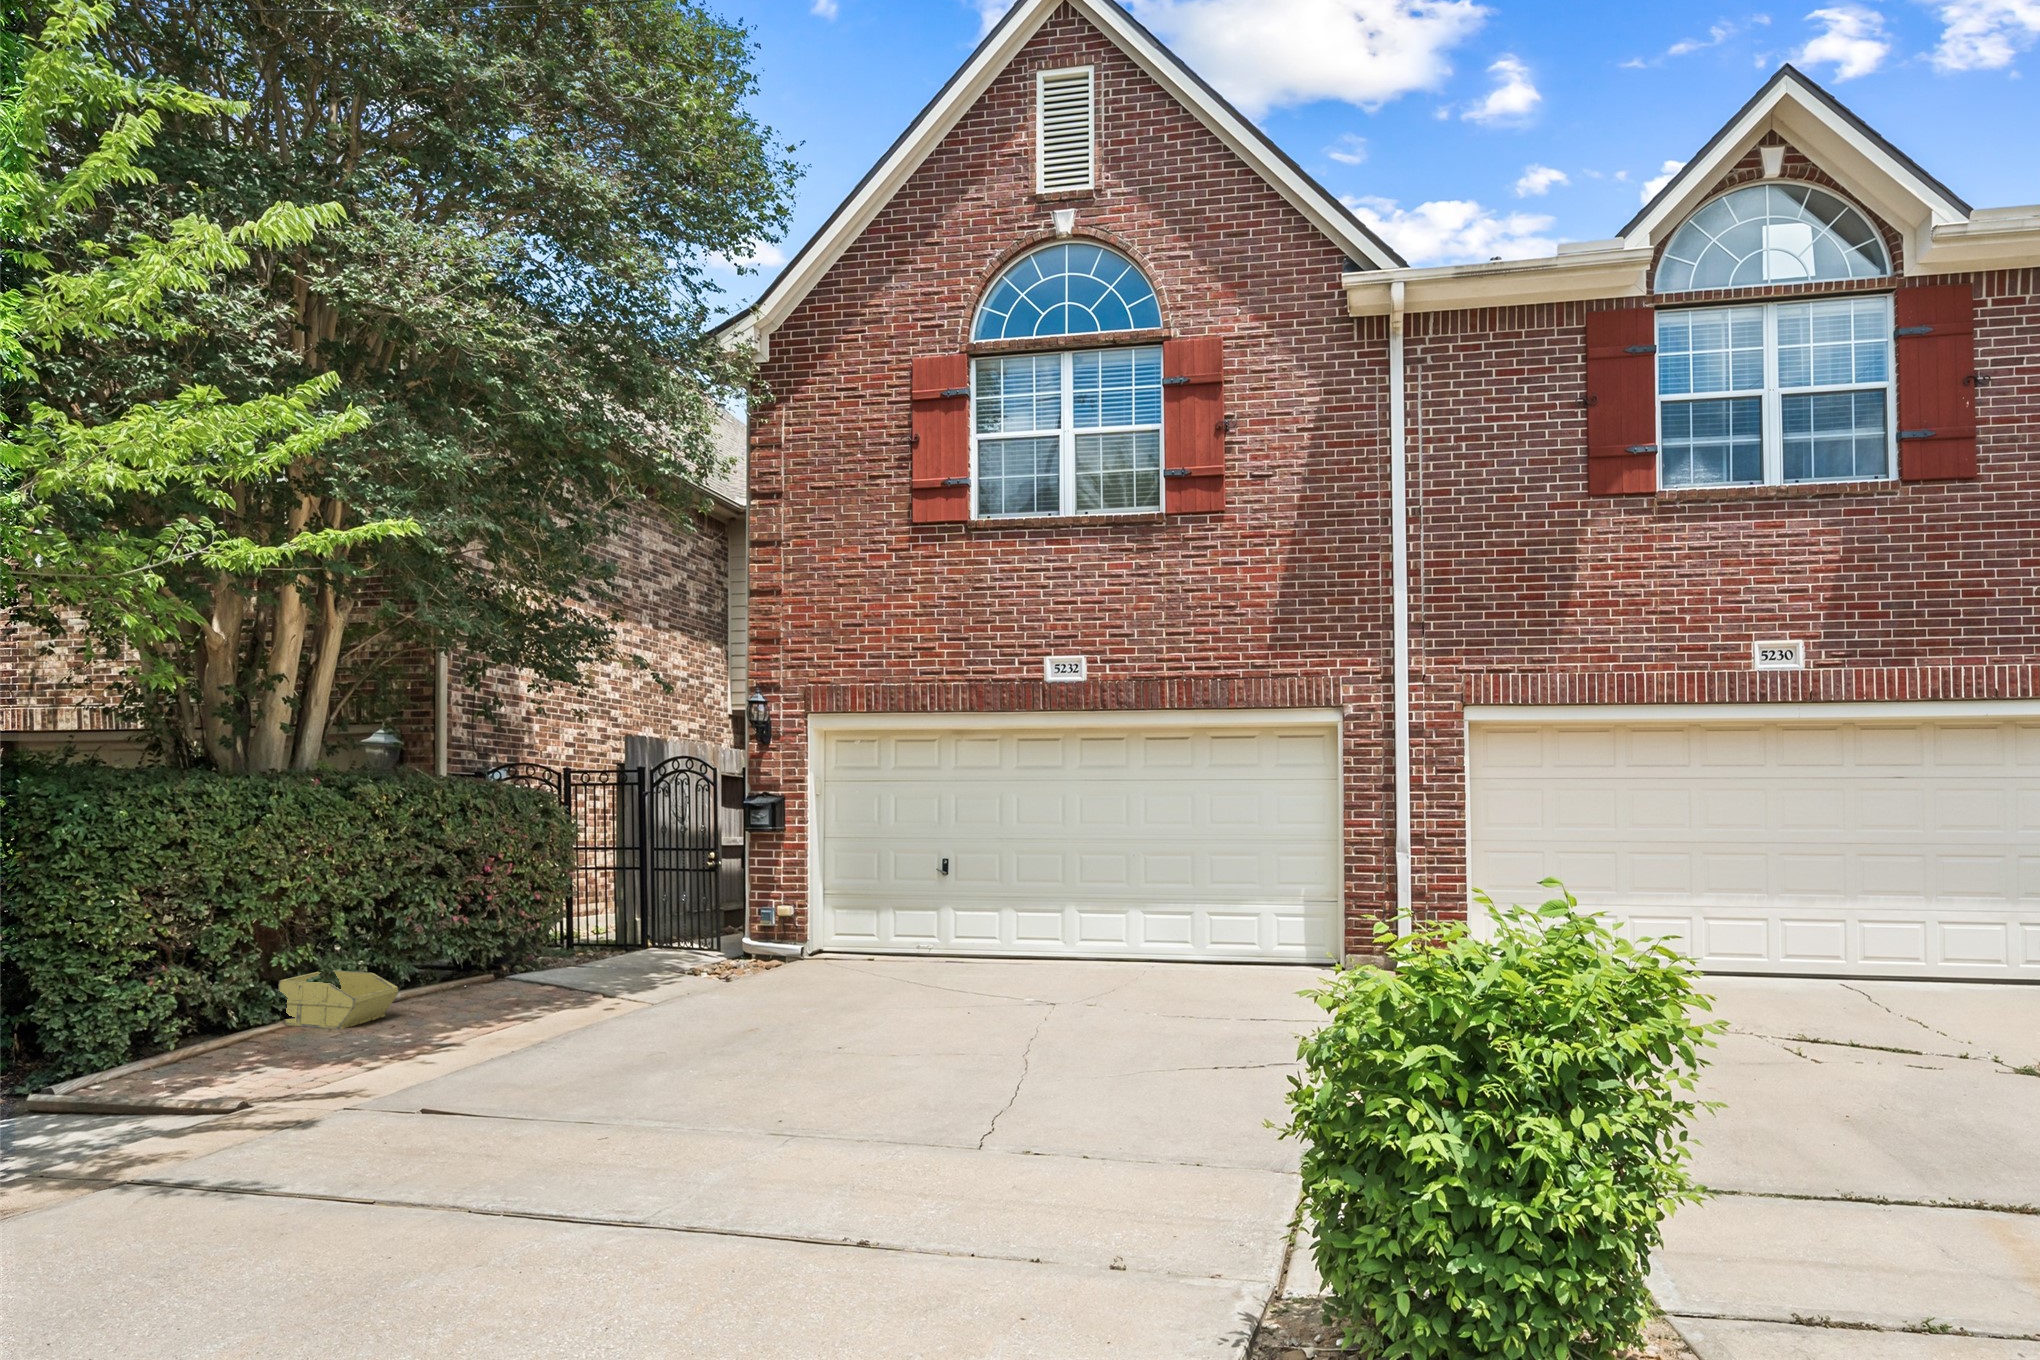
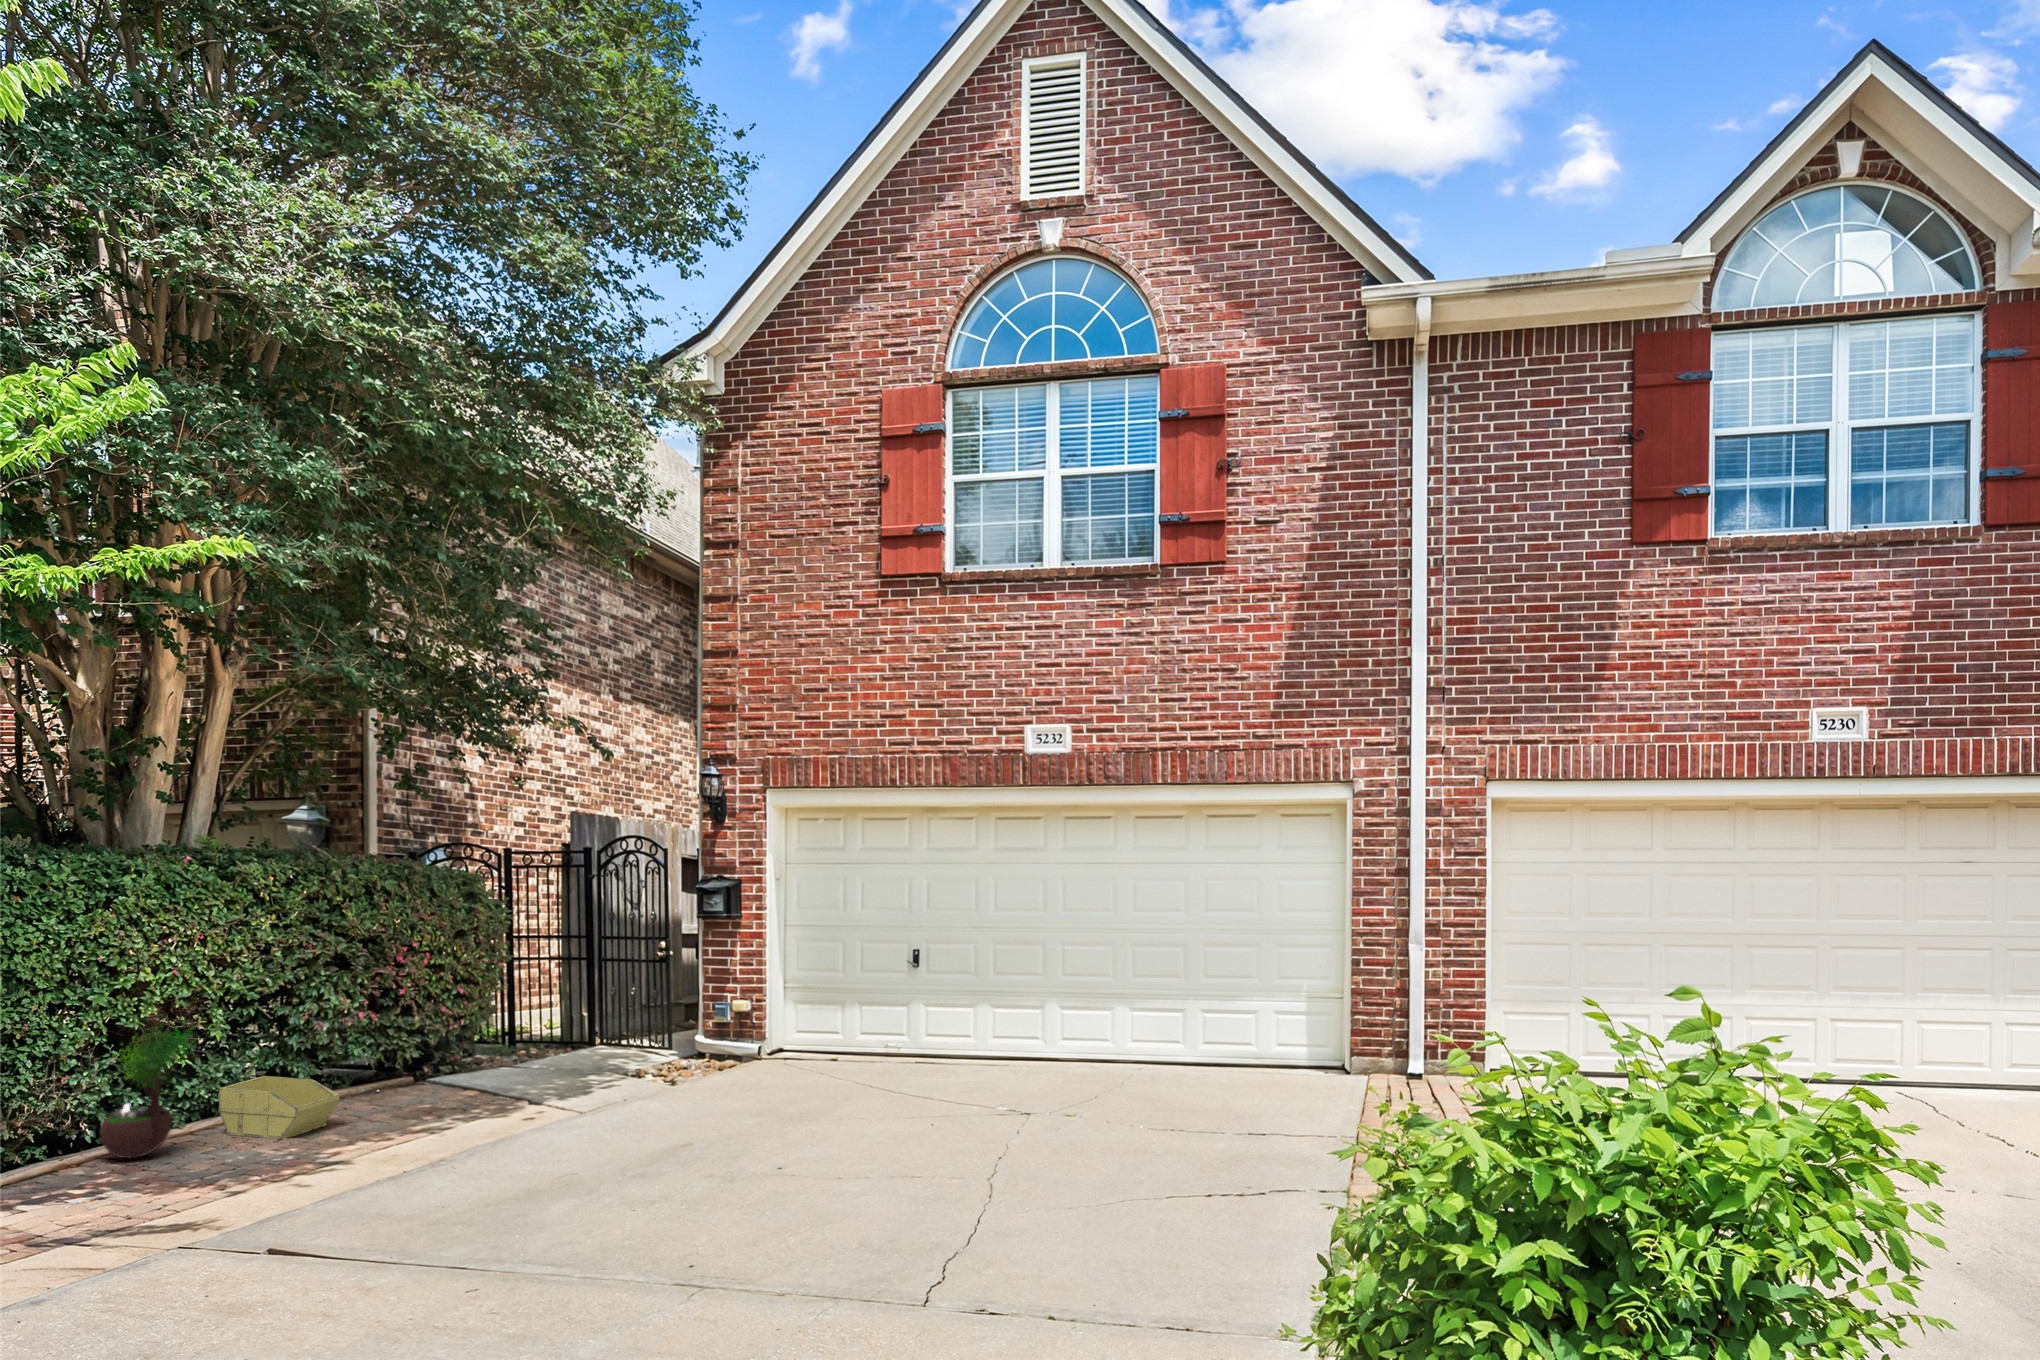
potted tree: none [153,910,257,1047] -> present [100,1022,190,1158]

